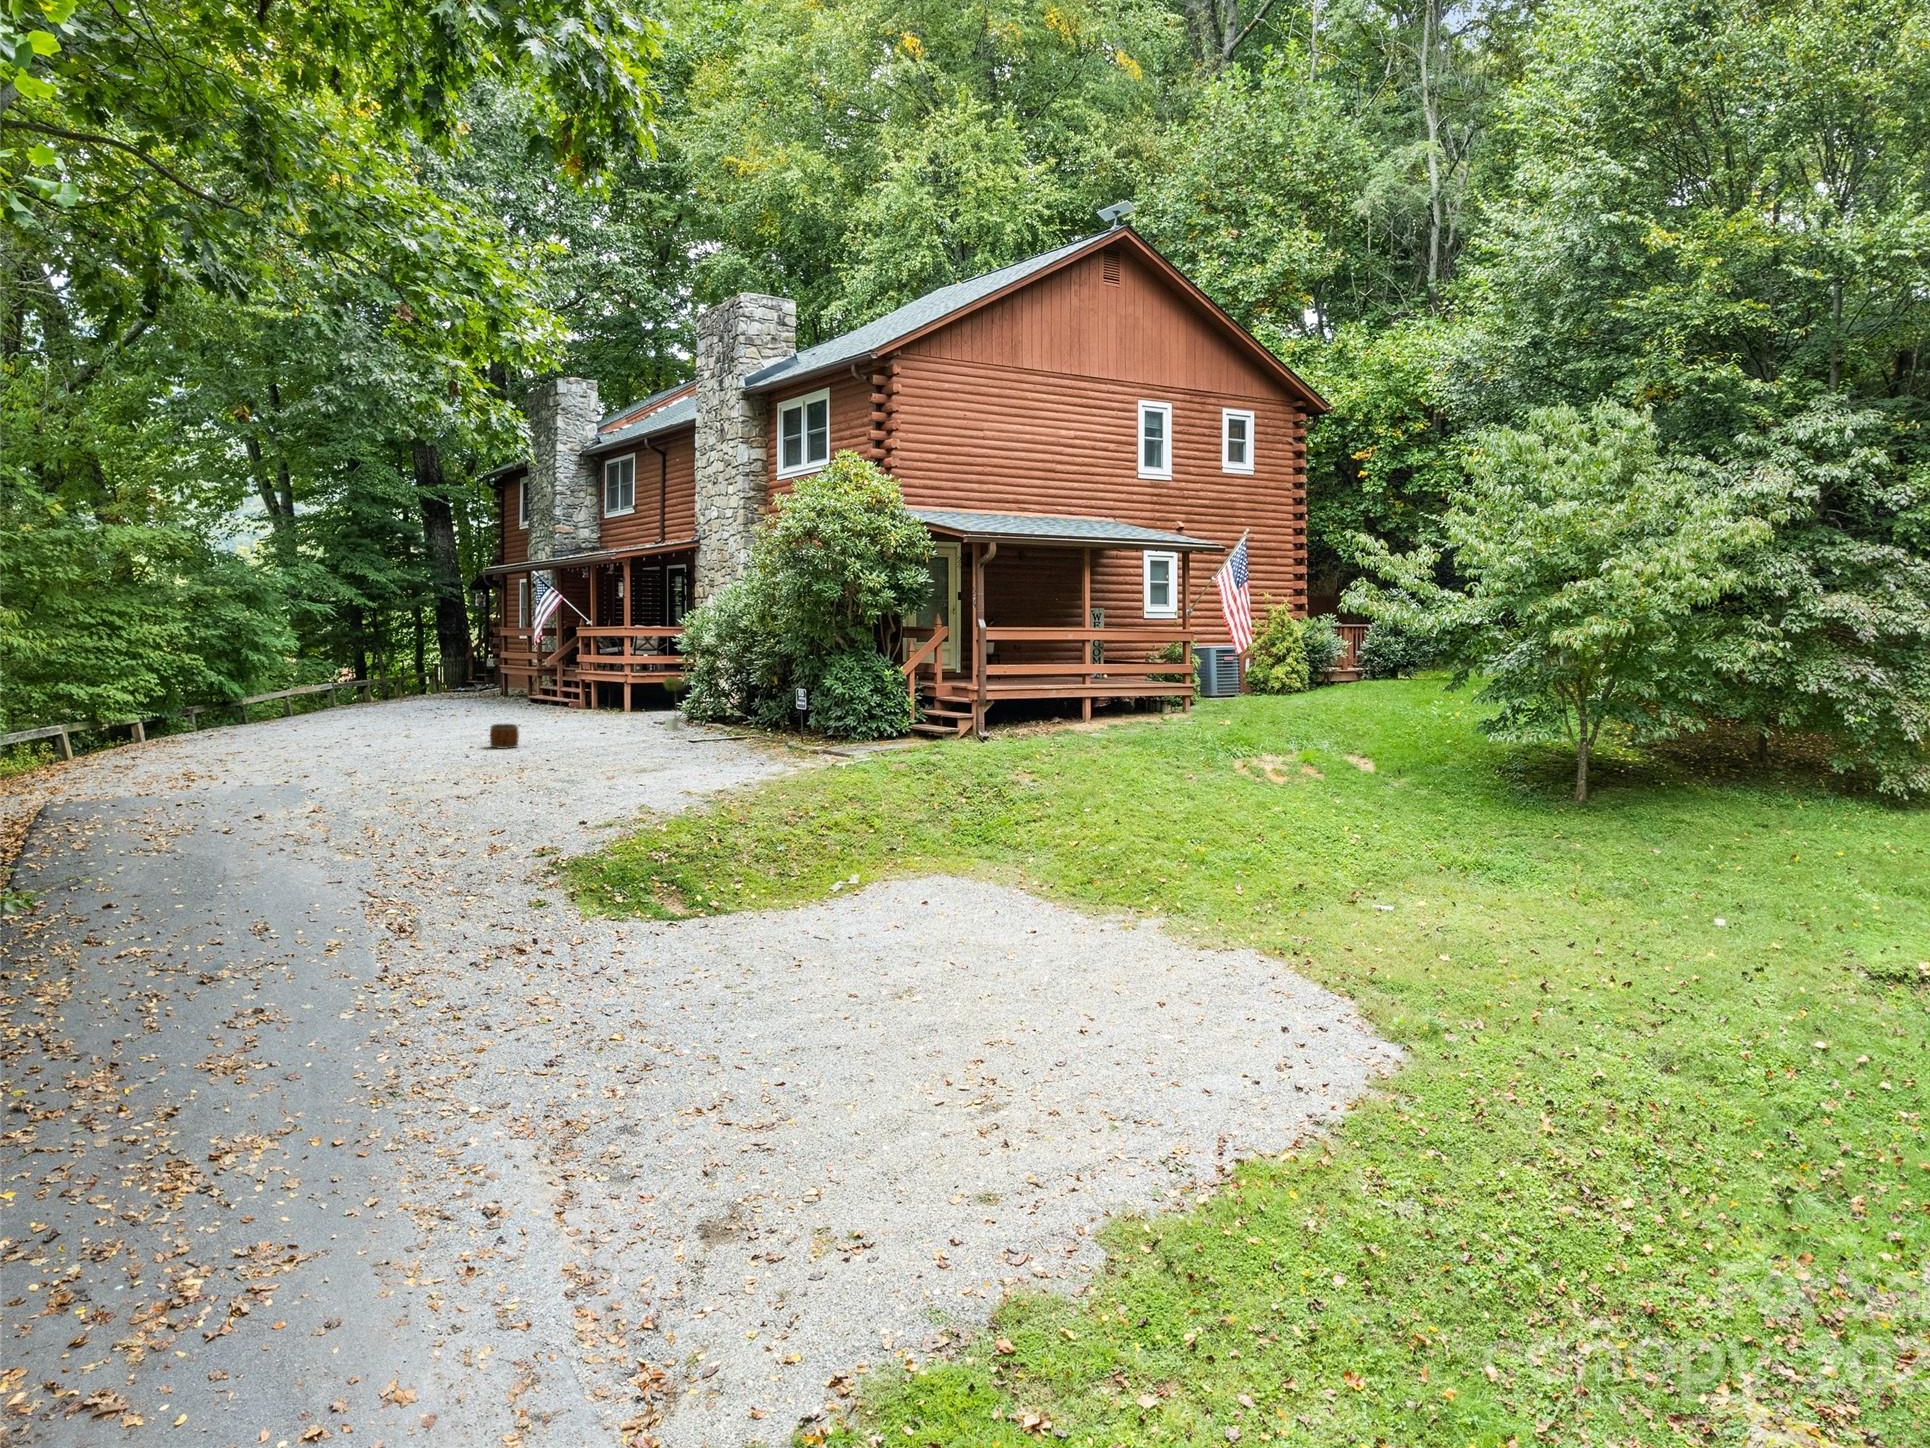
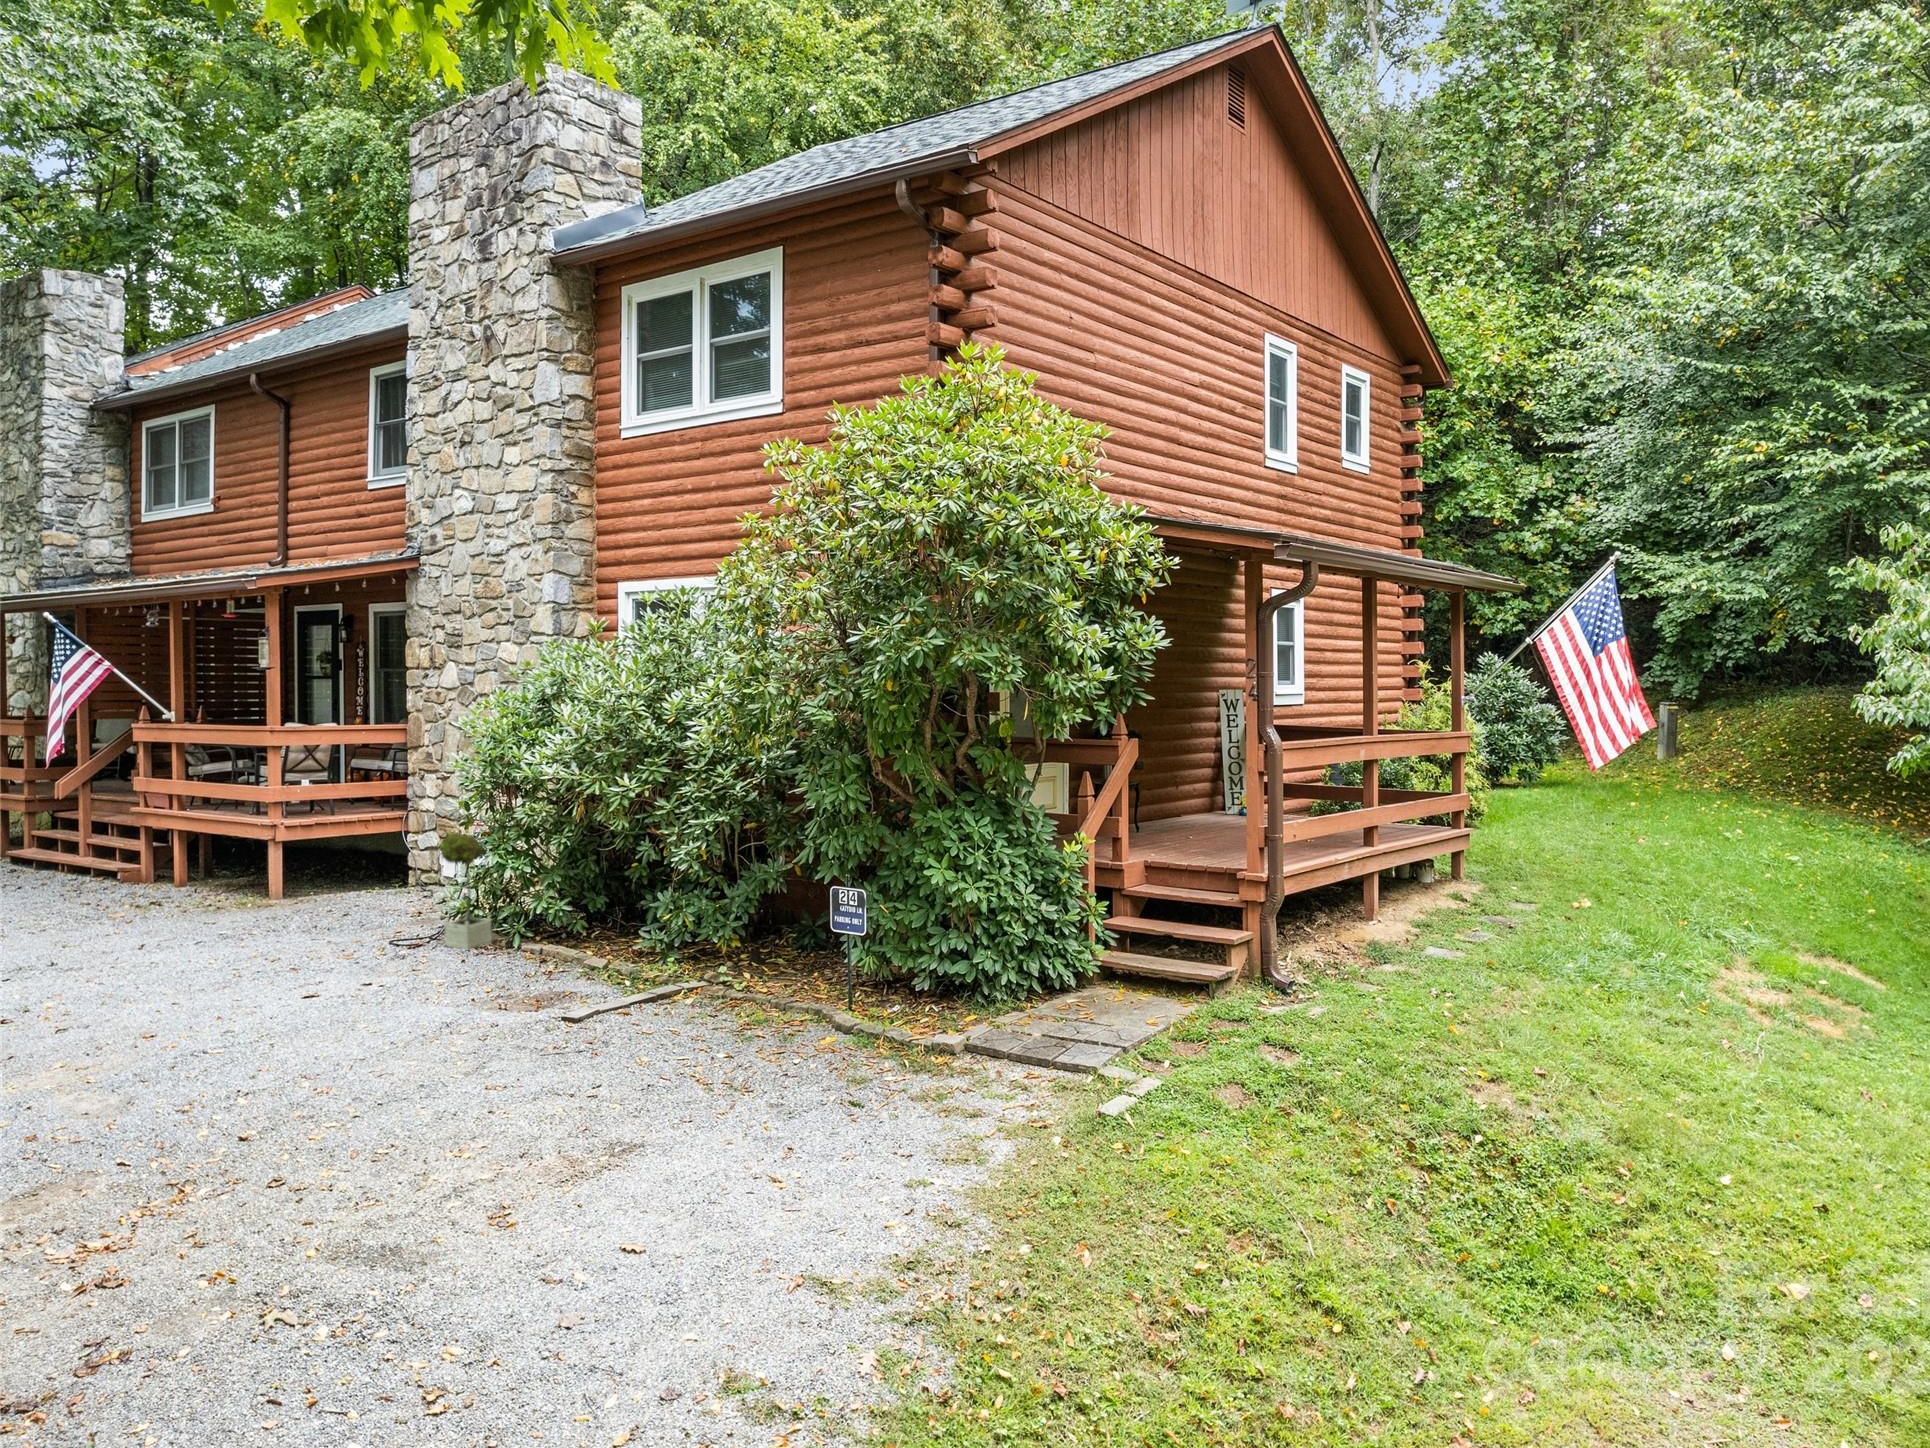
bucket: present [490,724,519,749] -> none [75,1019,162,1098]

